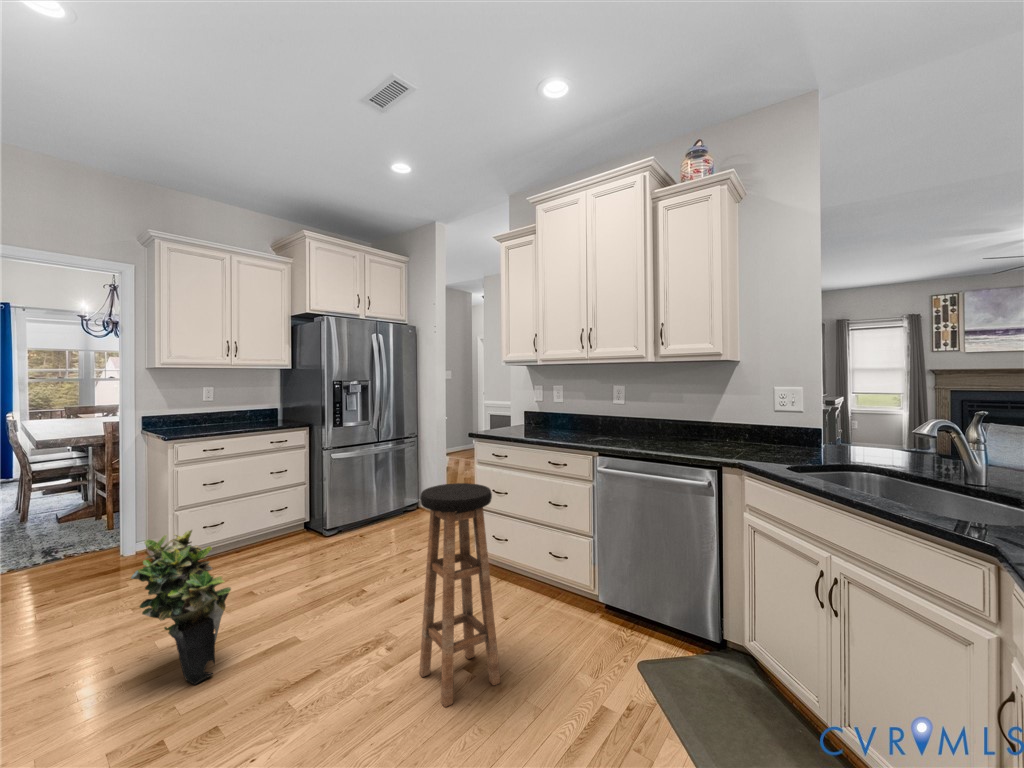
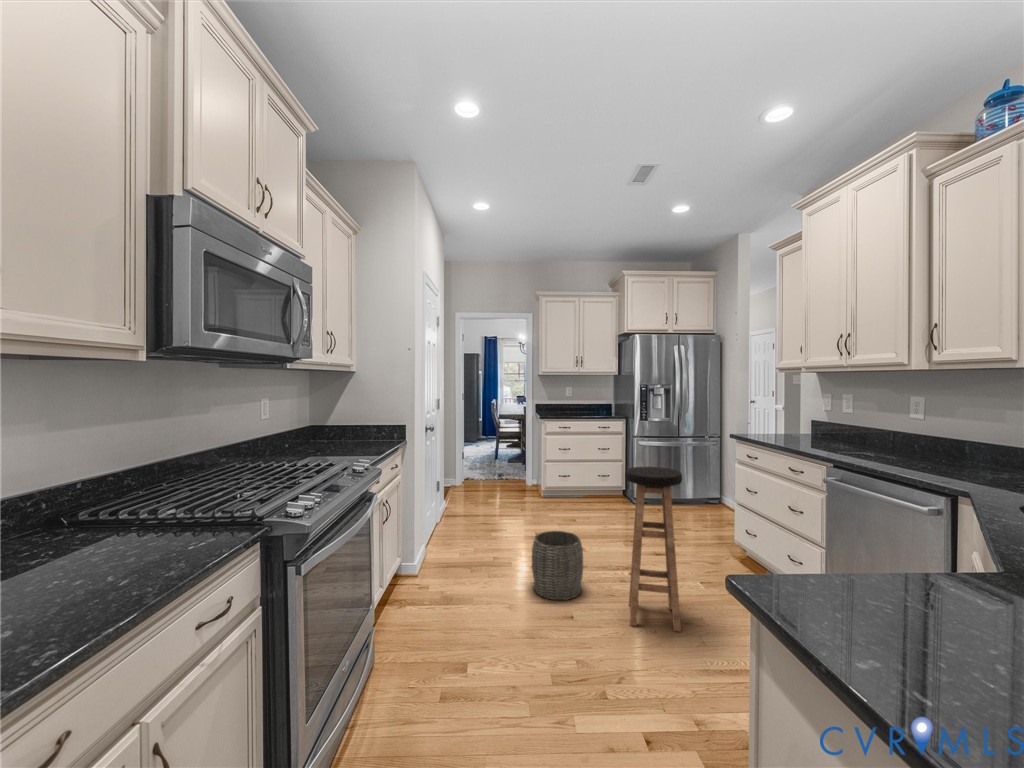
potted plant: present [131,530,231,684] -> none [490,471,537,559]
woven basket: none [262,606,351,731] -> present [532,531,583,600]

